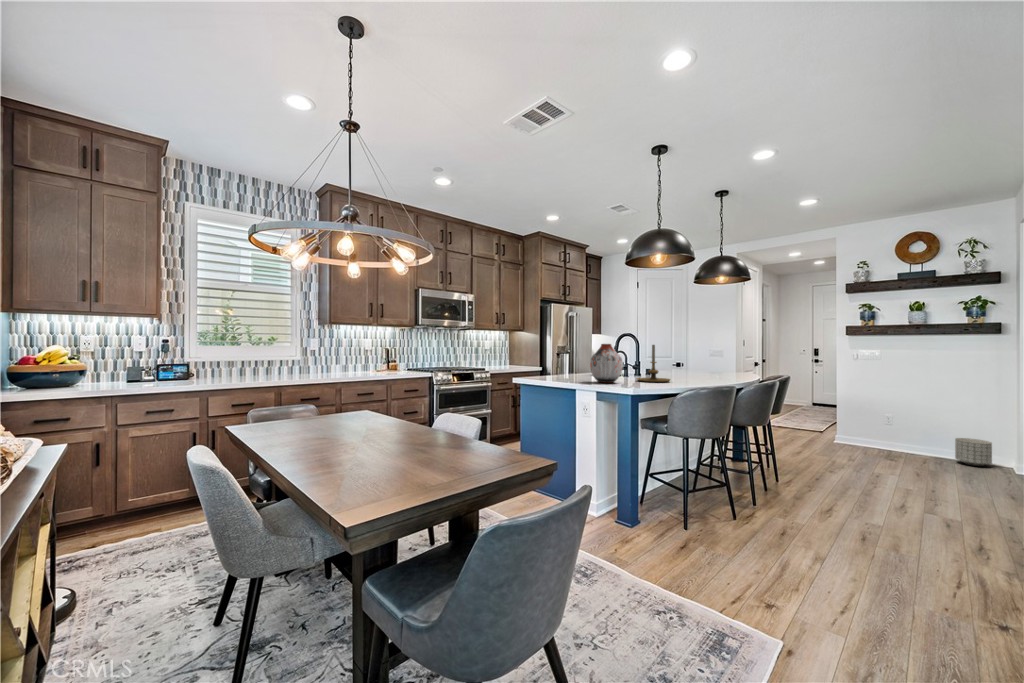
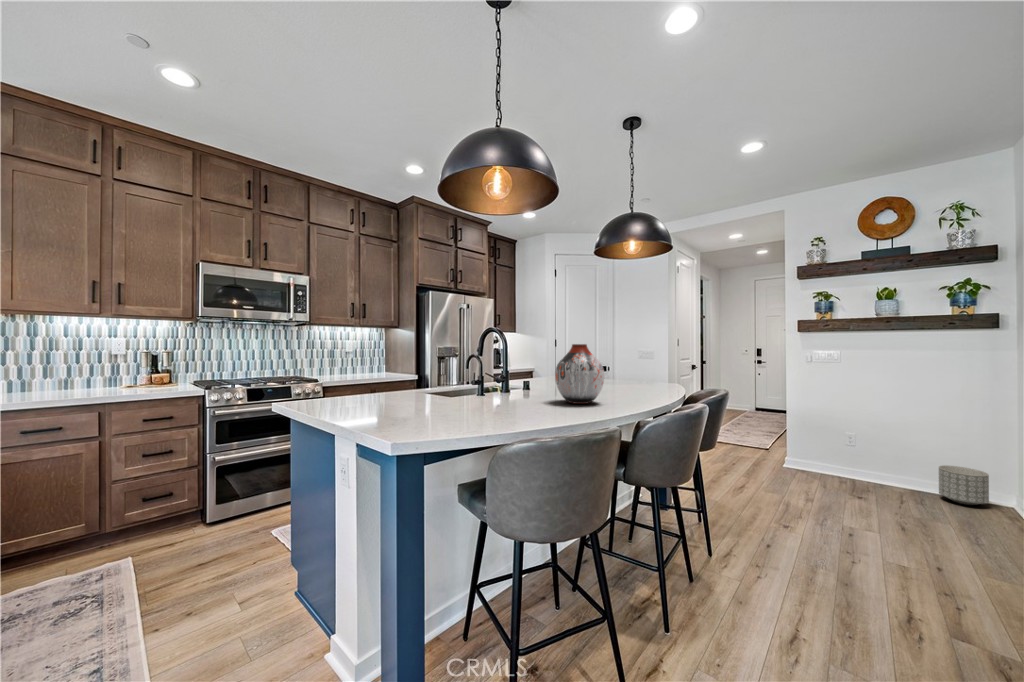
vase: present [590,344,623,383] -> present [555,344,604,404]
candle holder: present [637,345,670,382] -> none [467,344,524,412]

